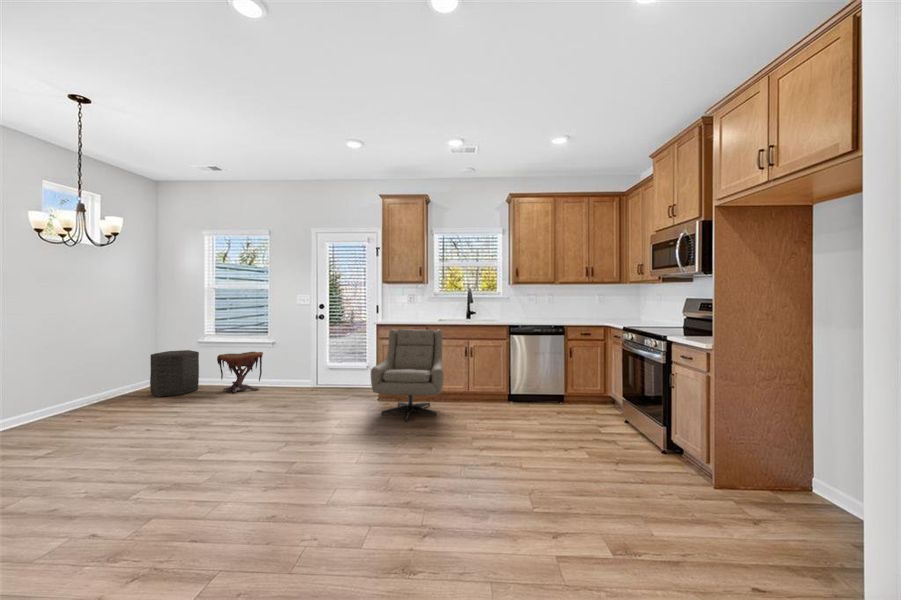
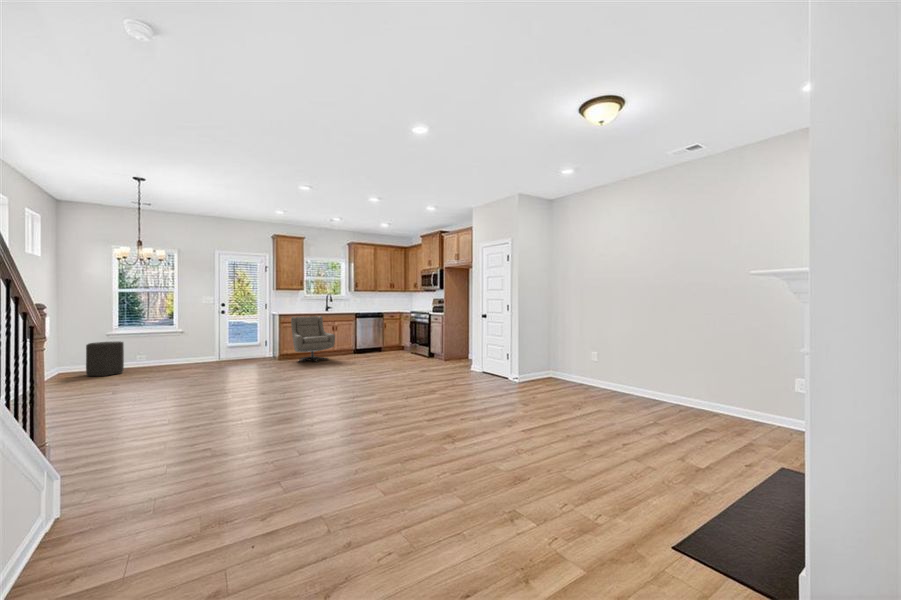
side table: present [217,352,263,393] -> none [144,339,182,369]

